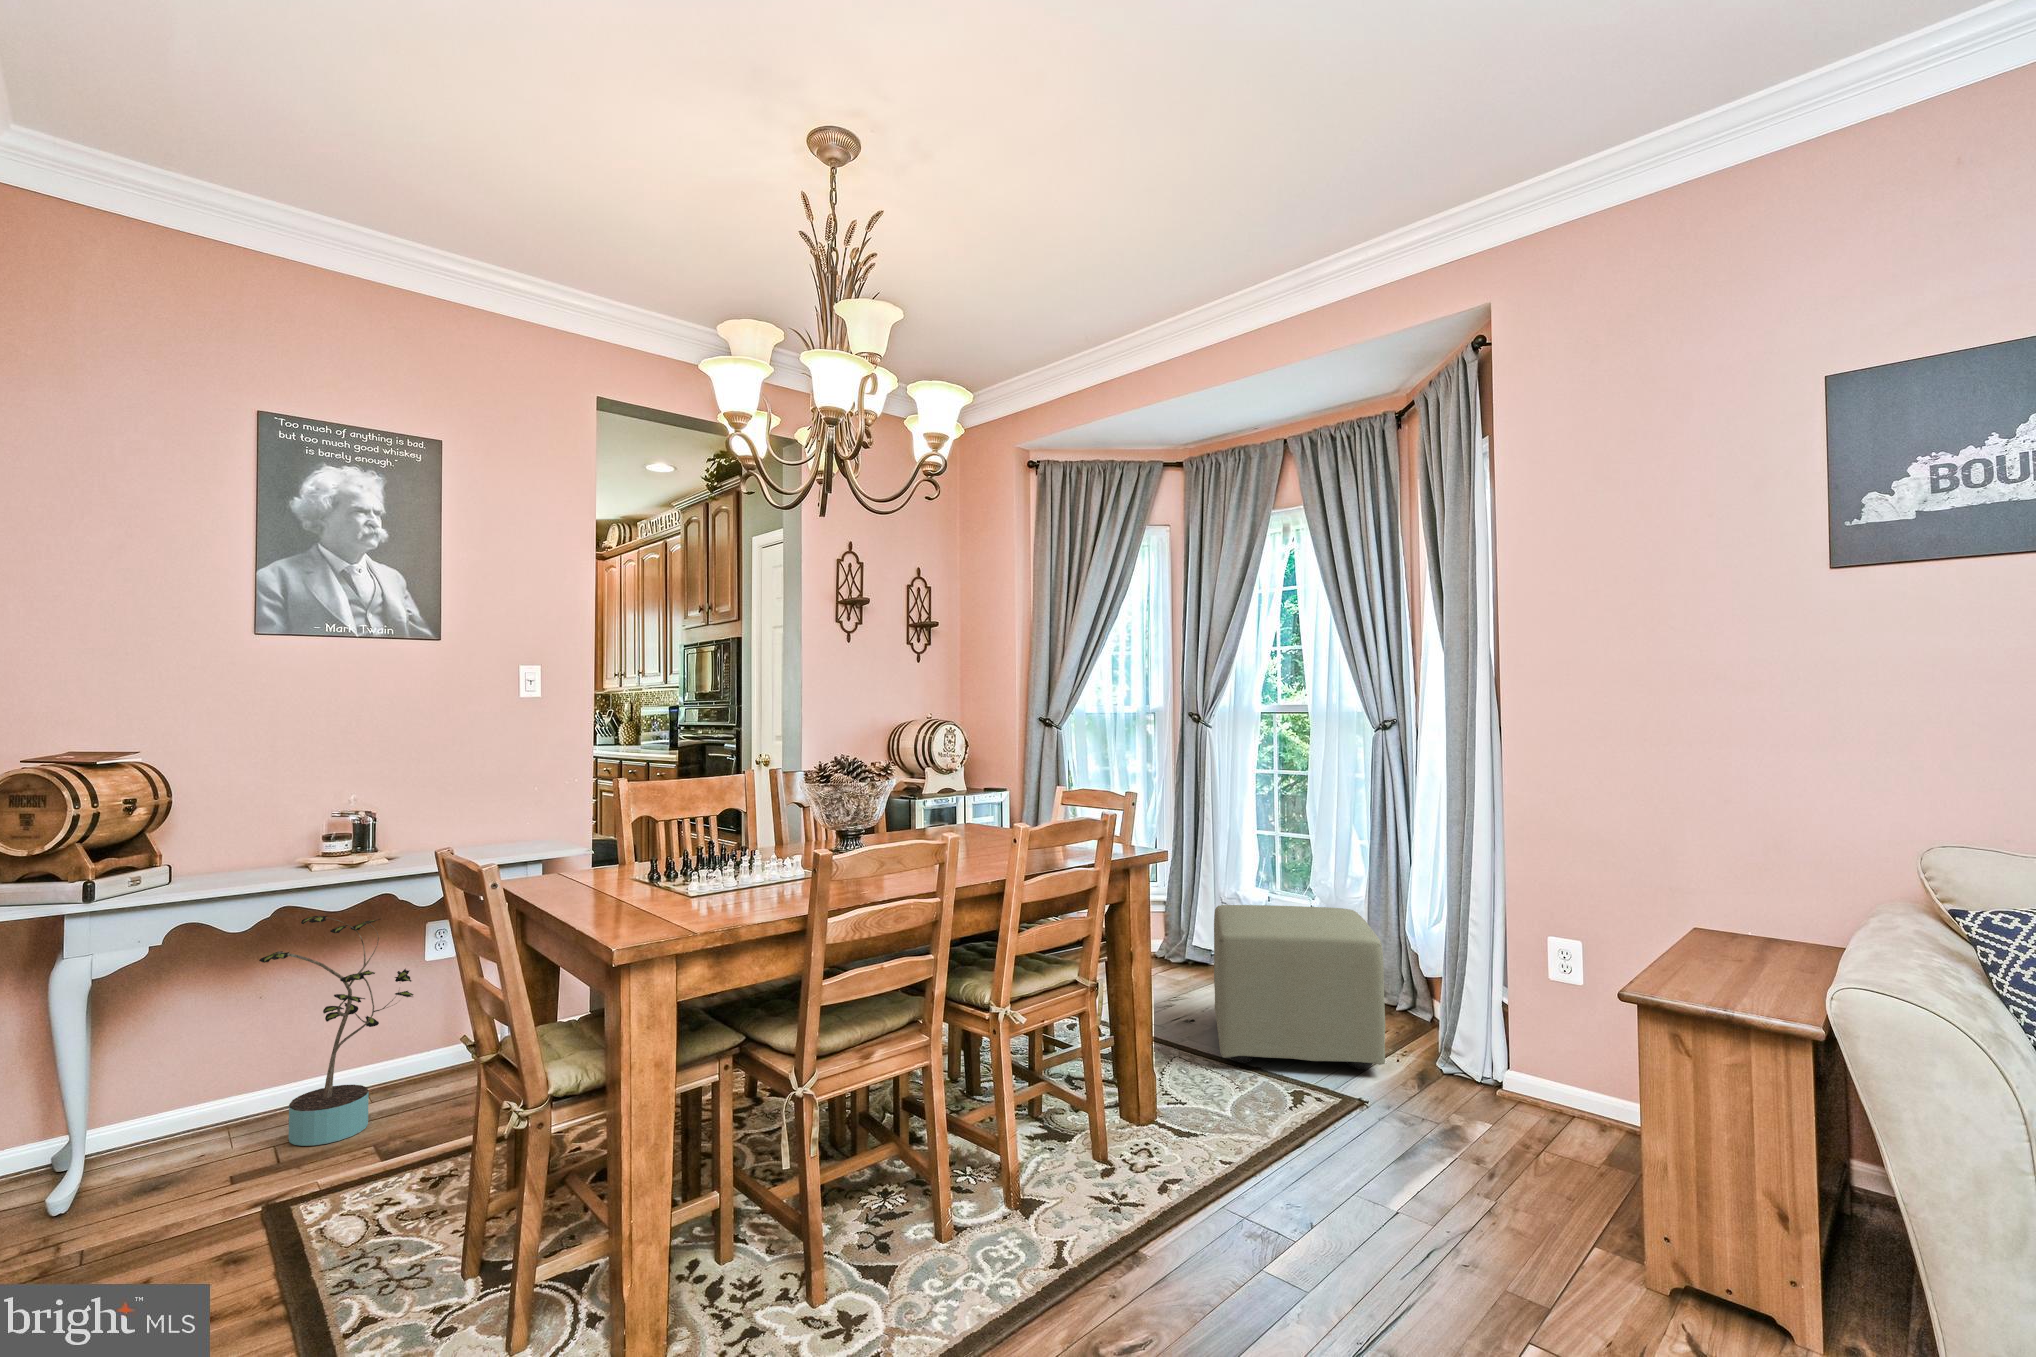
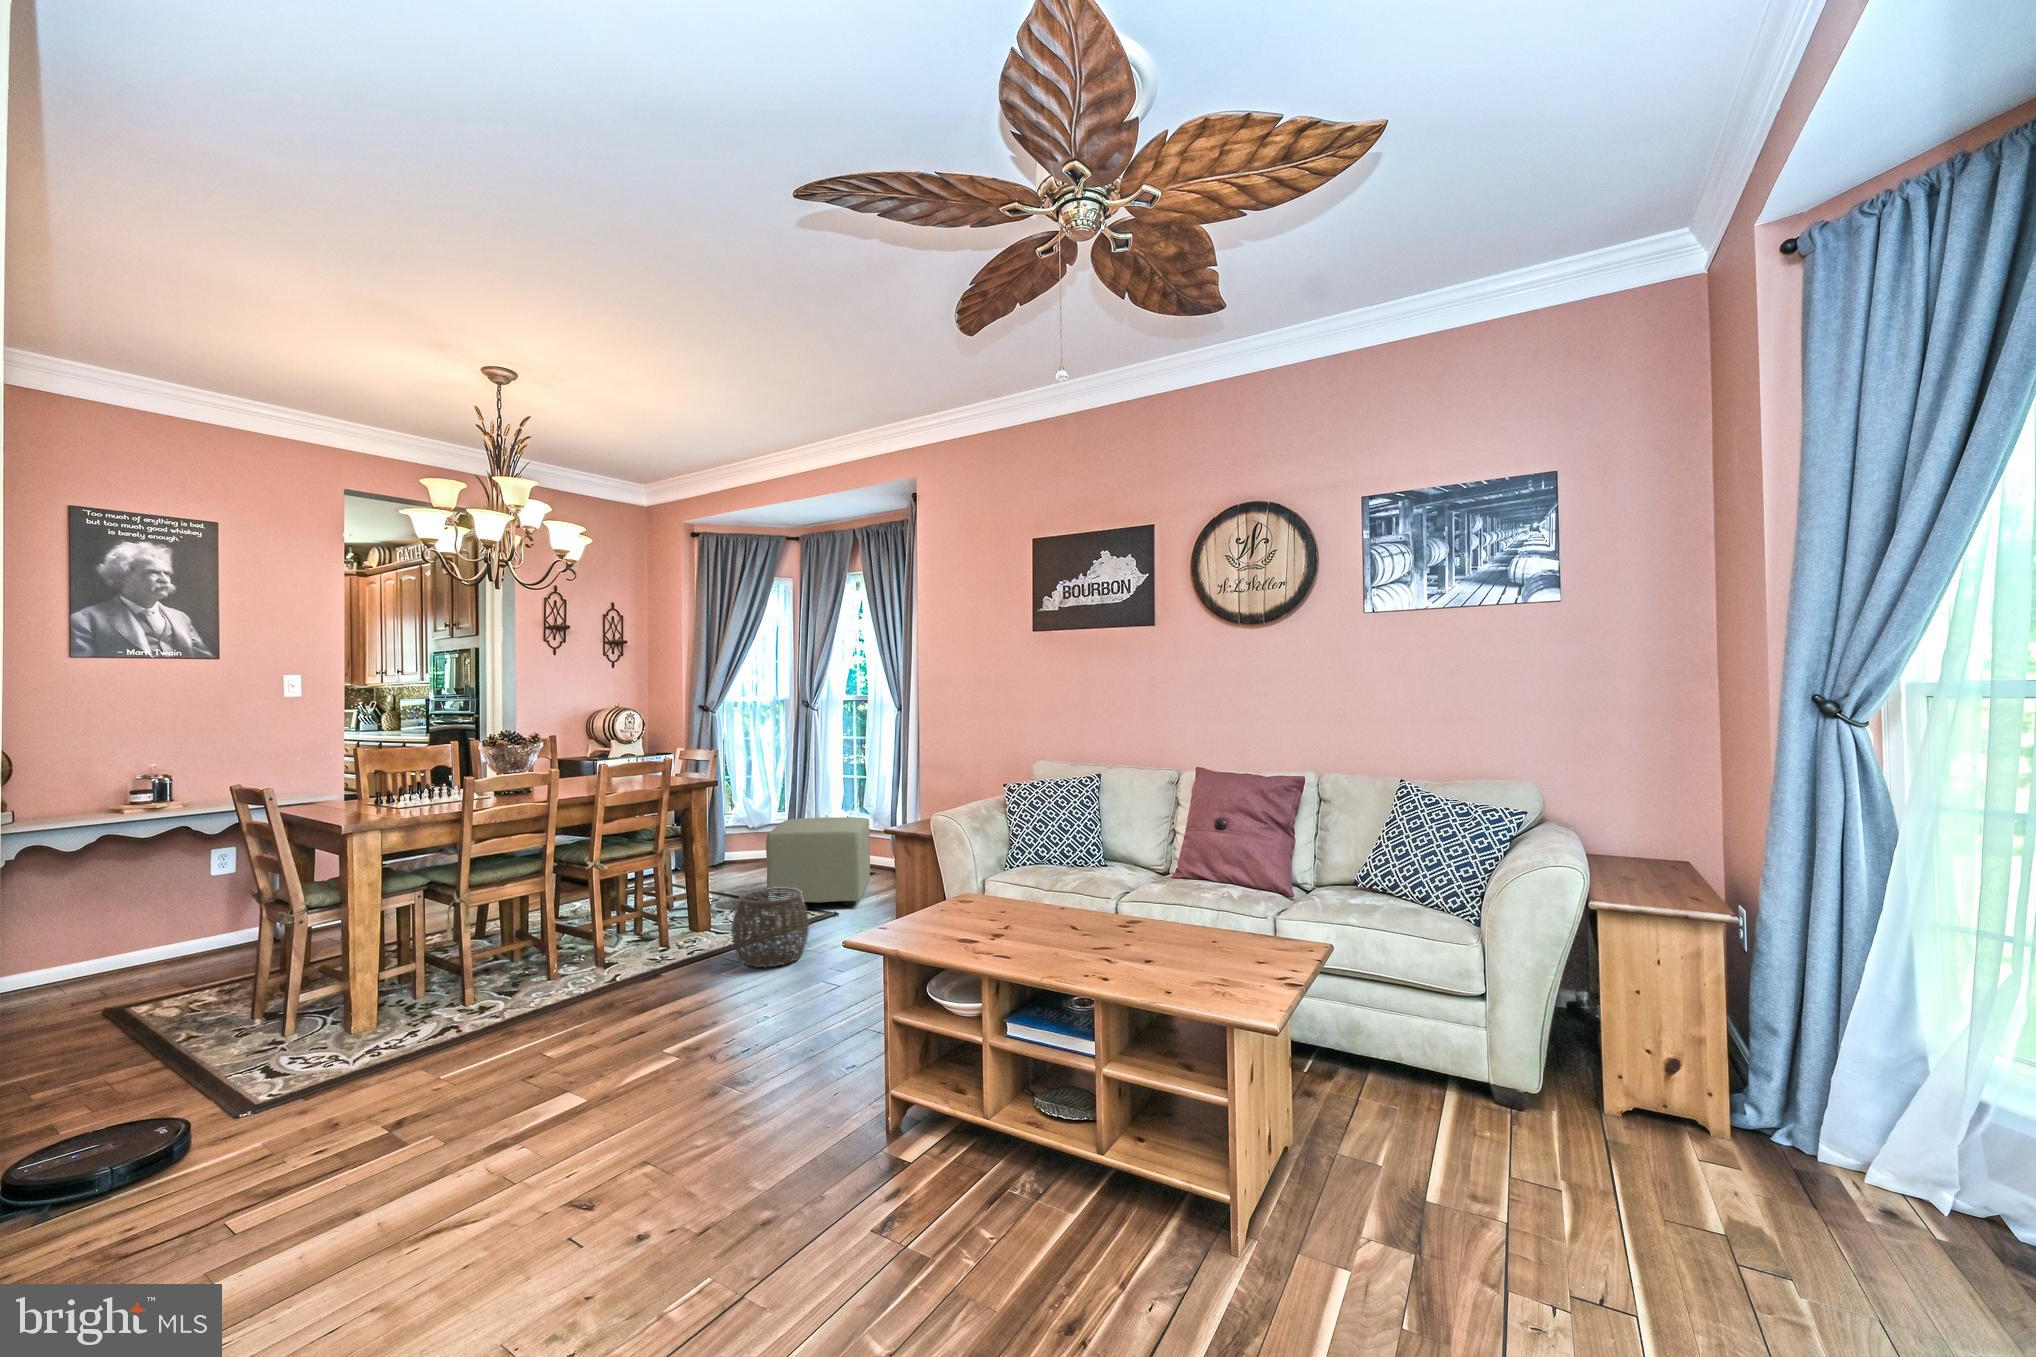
potted plant: present [259,916,413,1146] -> none [85,843,203,989]
woven basket: none [1246,1057,1399,1231] -> present [732,887,809,967]

